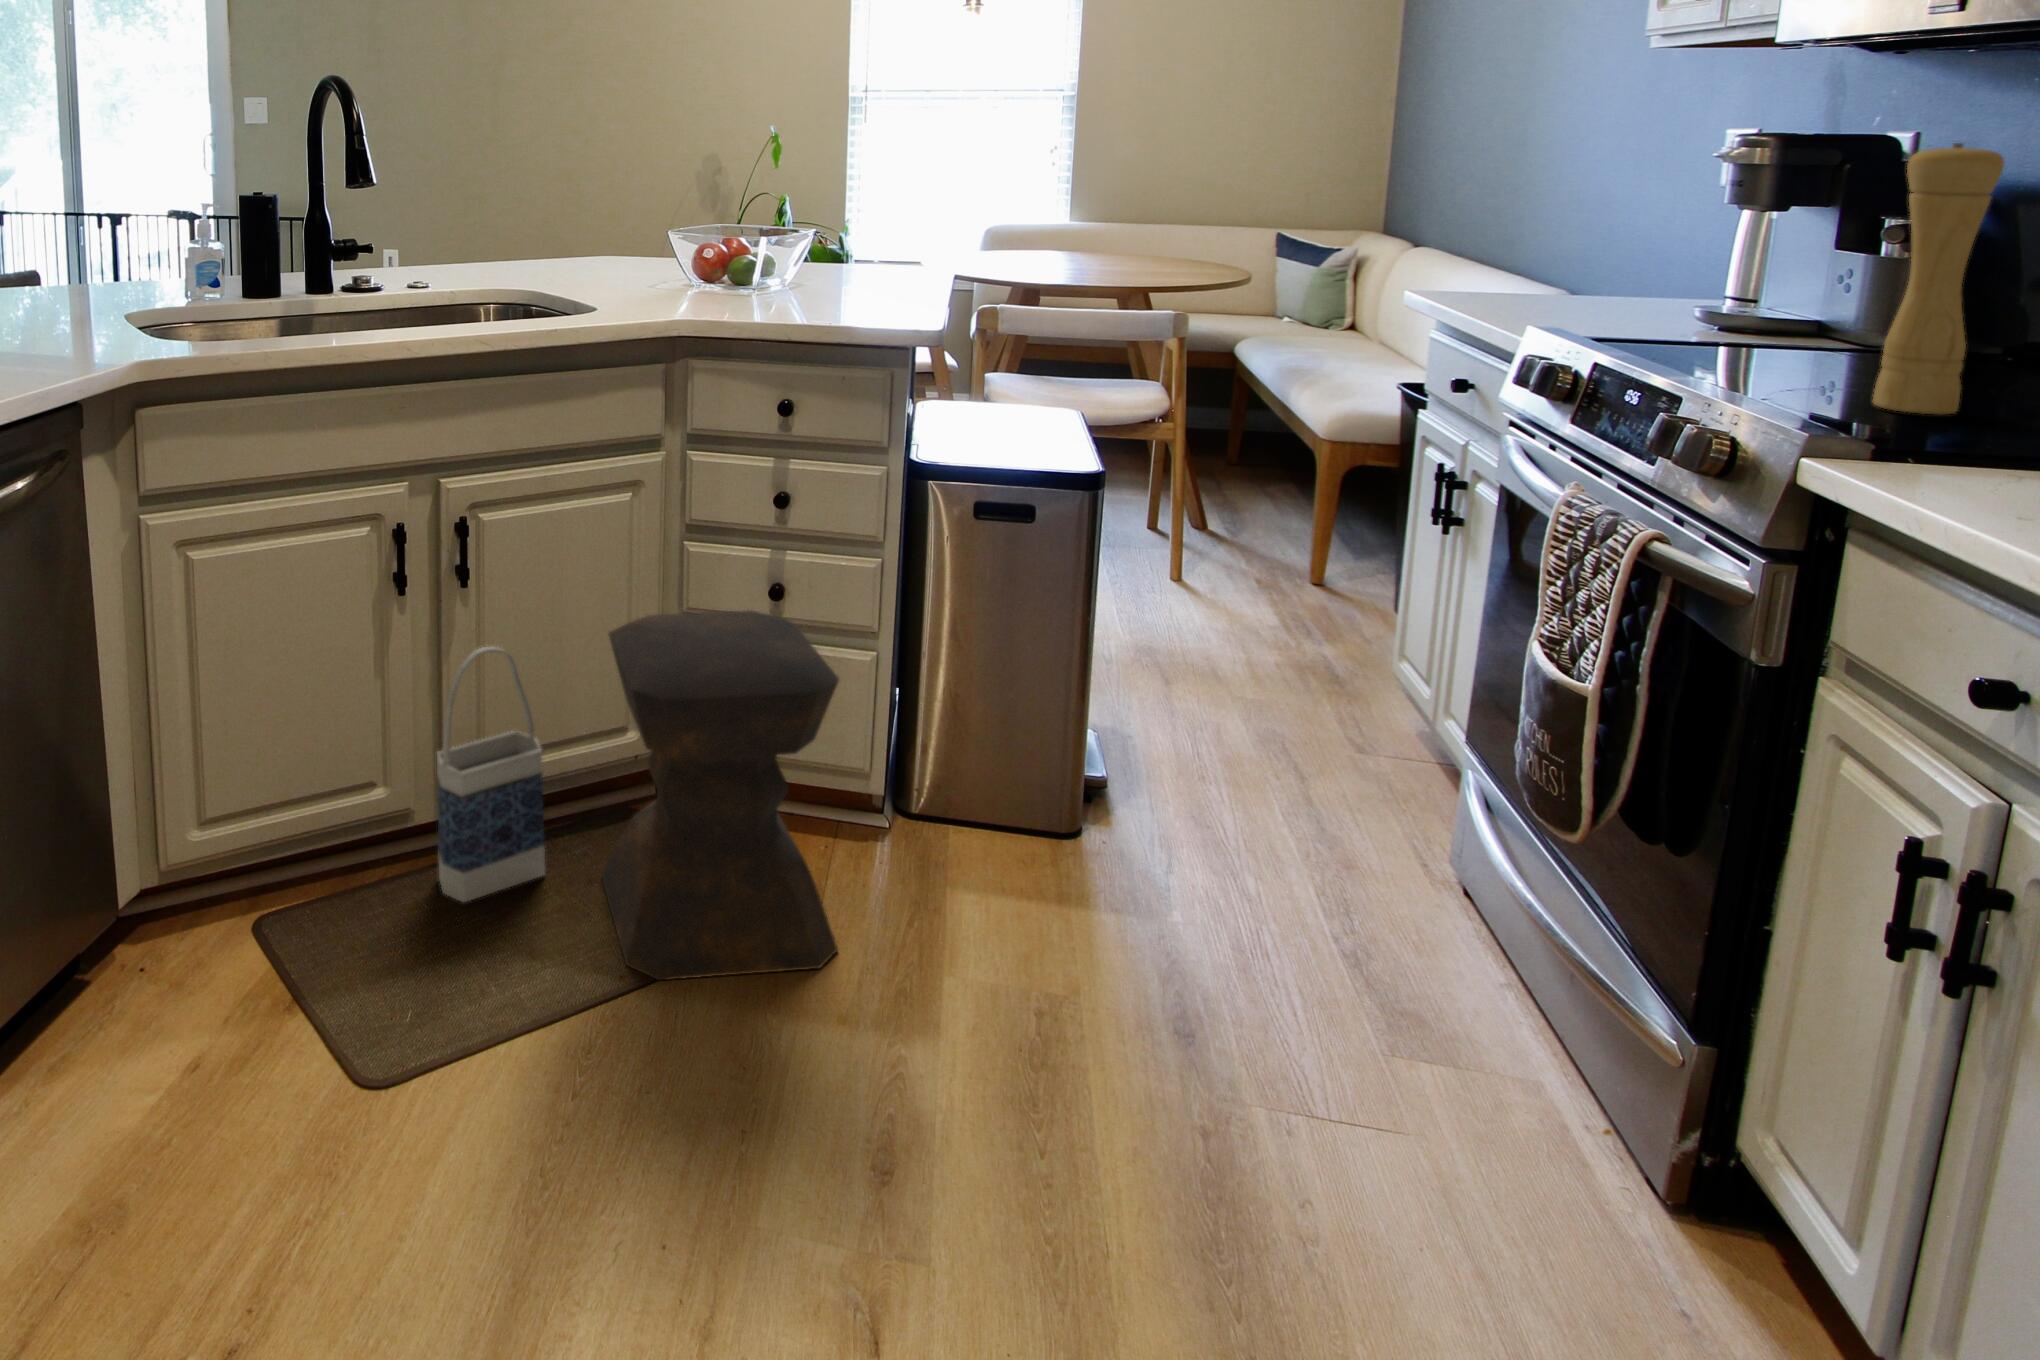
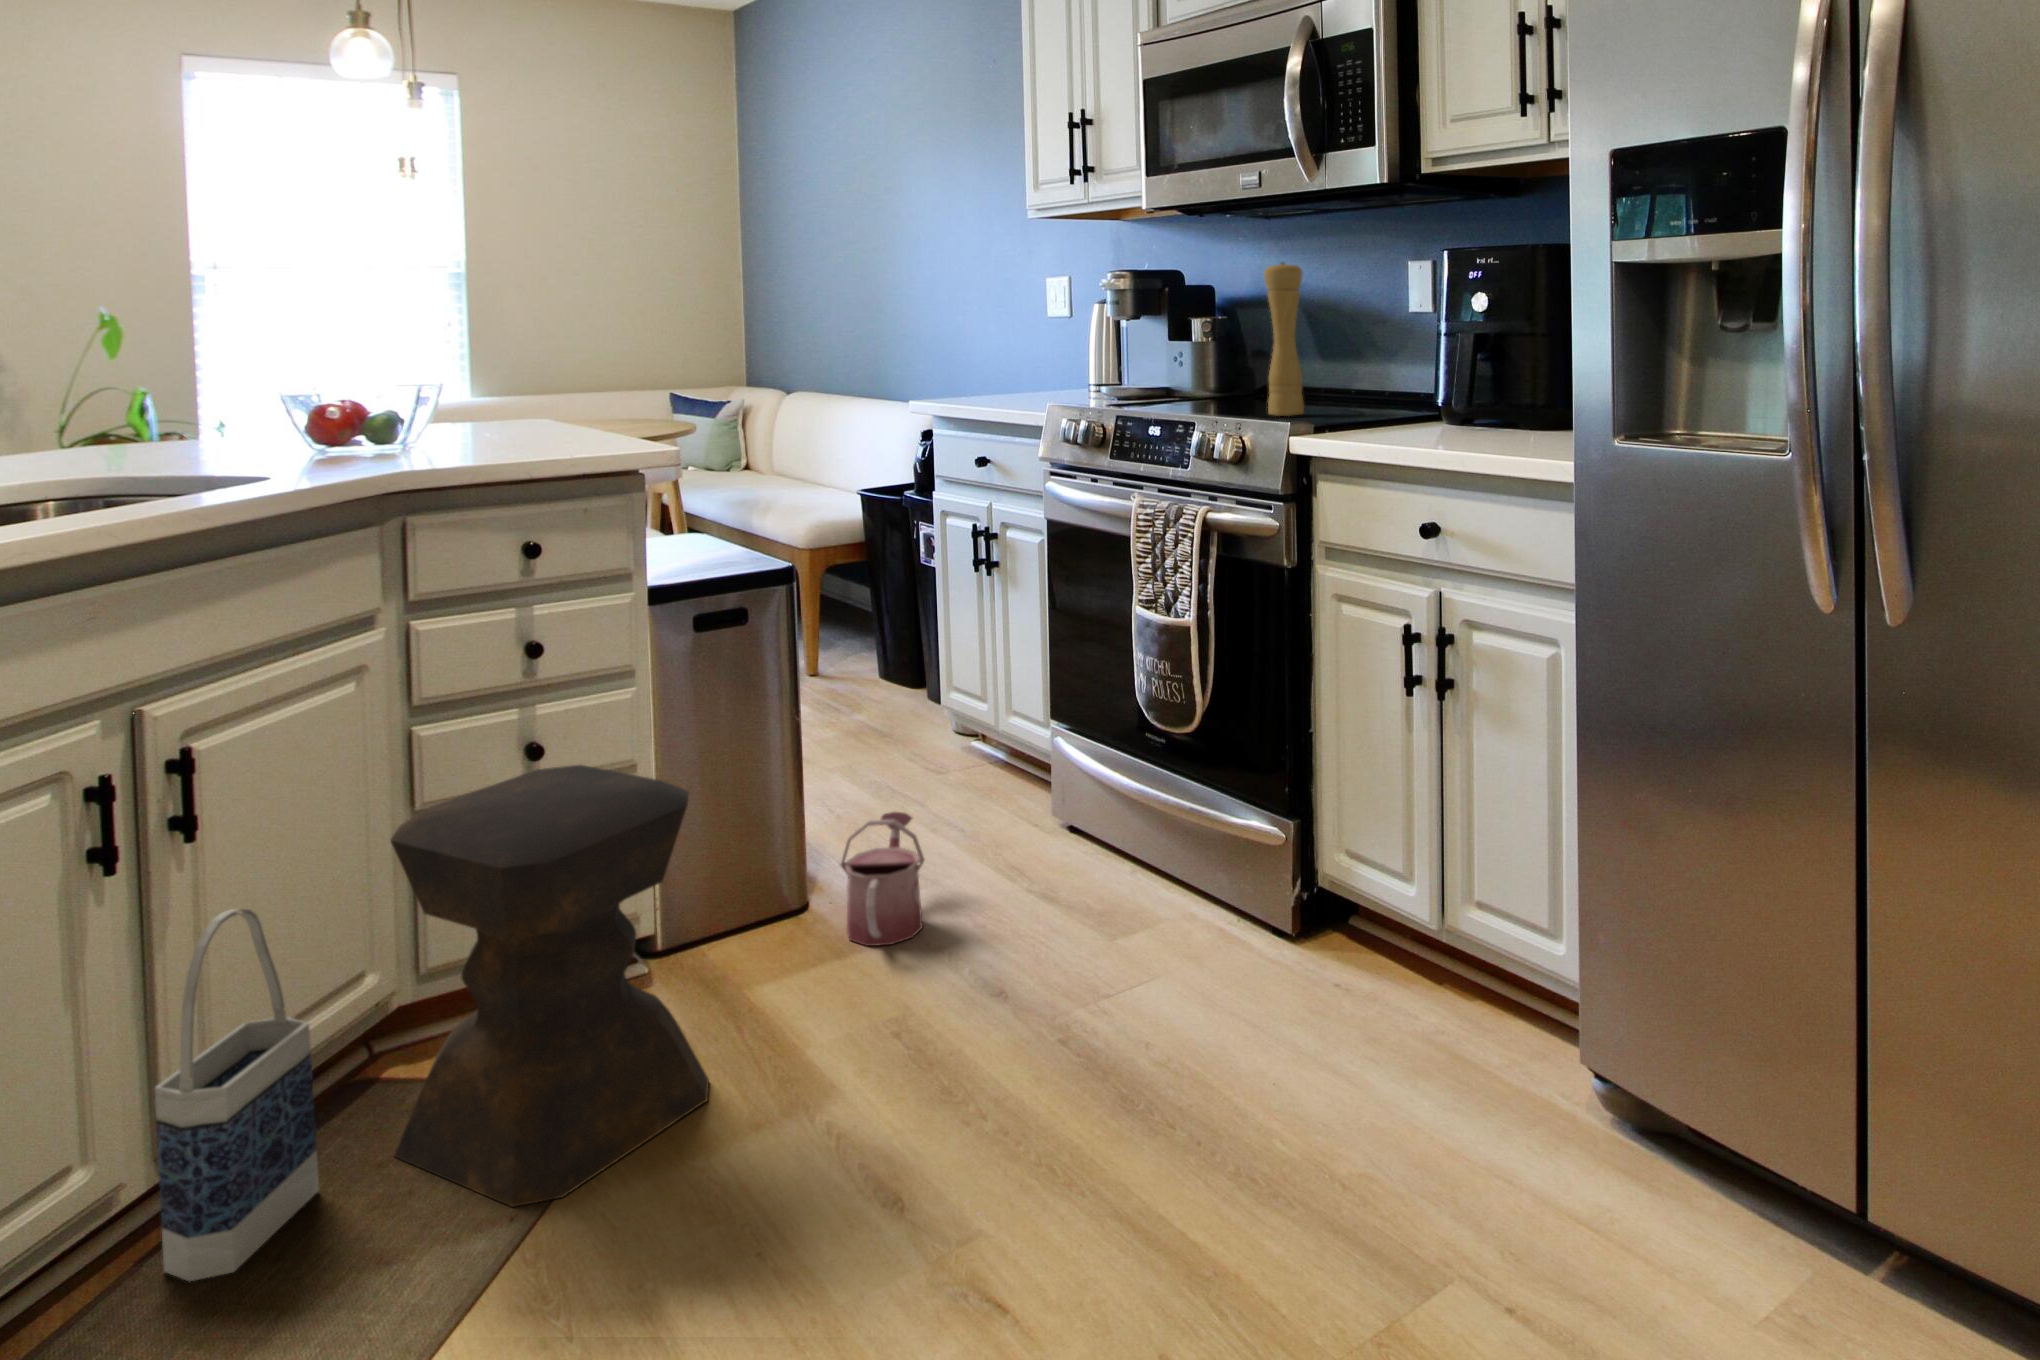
watering can: none [1081,772,1206,919] -> present [841,812,924,946]

